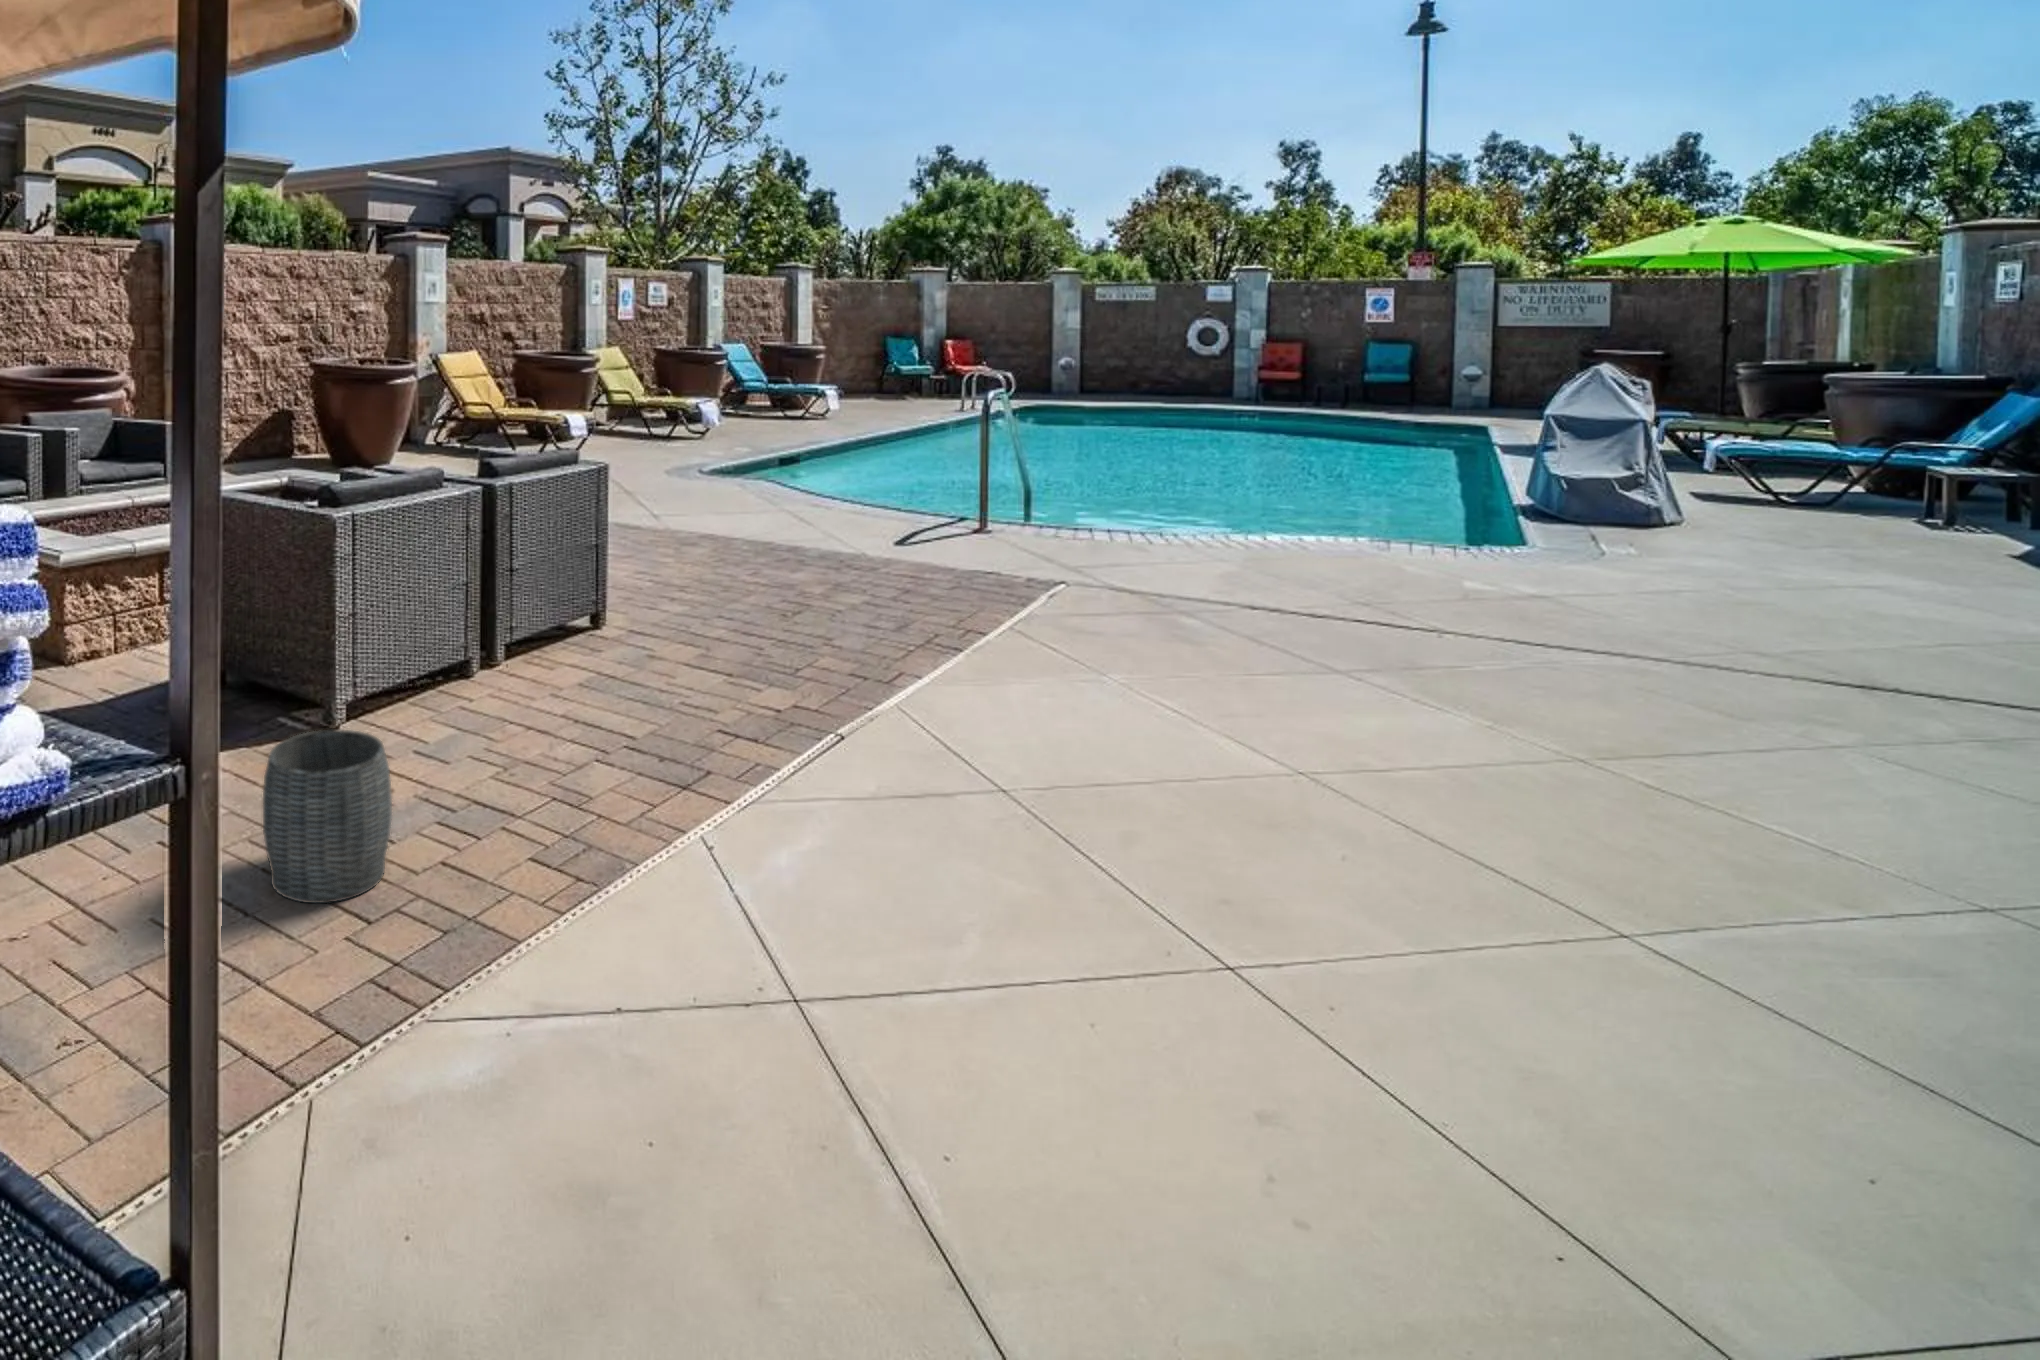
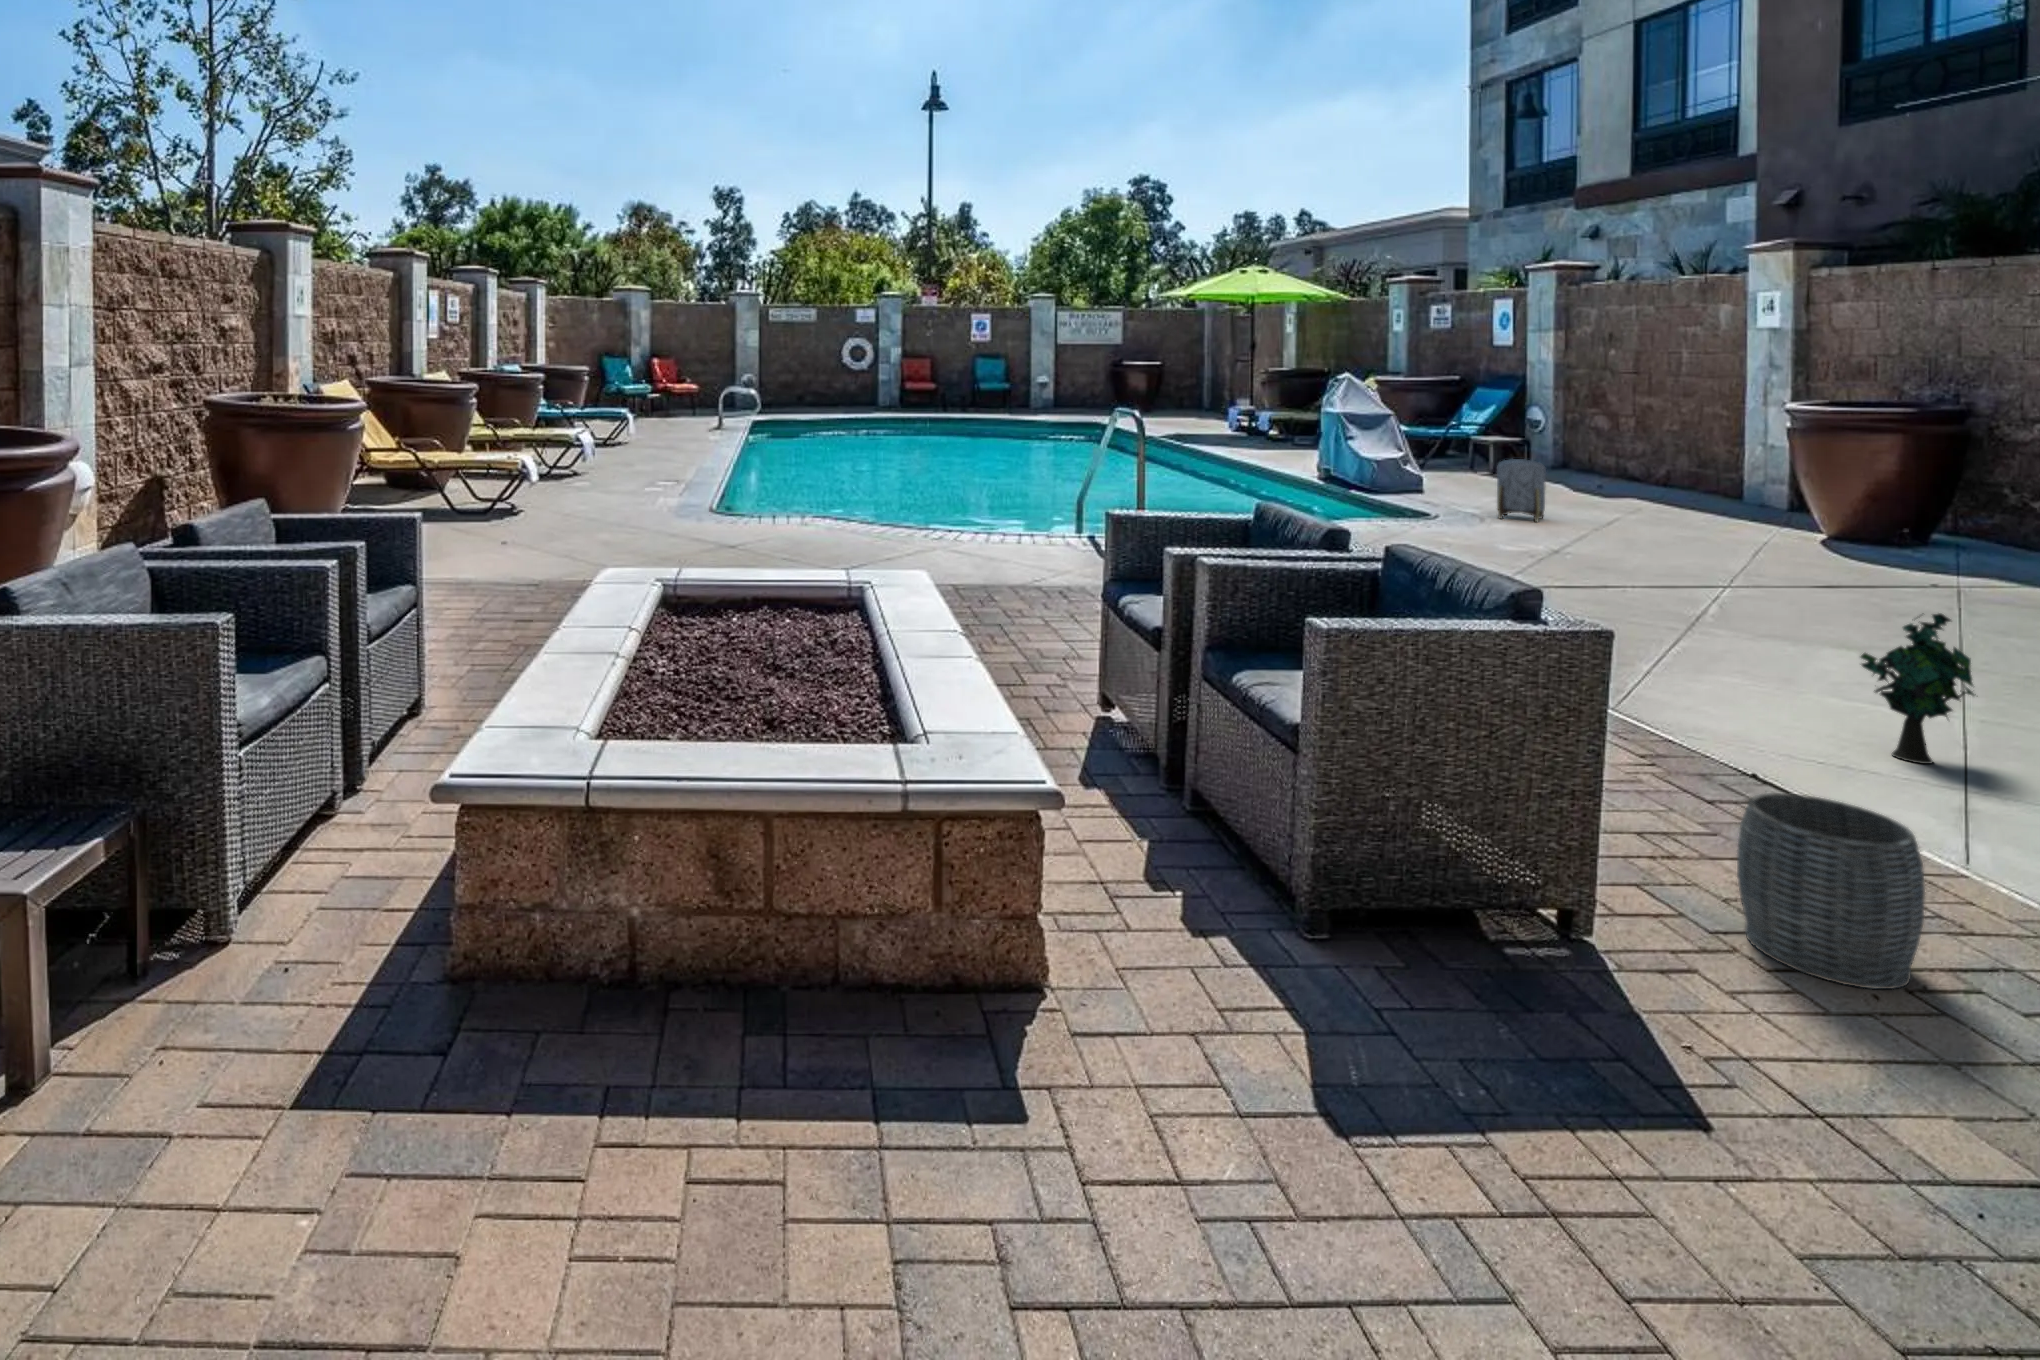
stool: none [1701,508,1816,611] -> present [1497,459,1546,522]
decorative plant: none [1005,682,1128,882] -> present [1861,613,1976,764]

